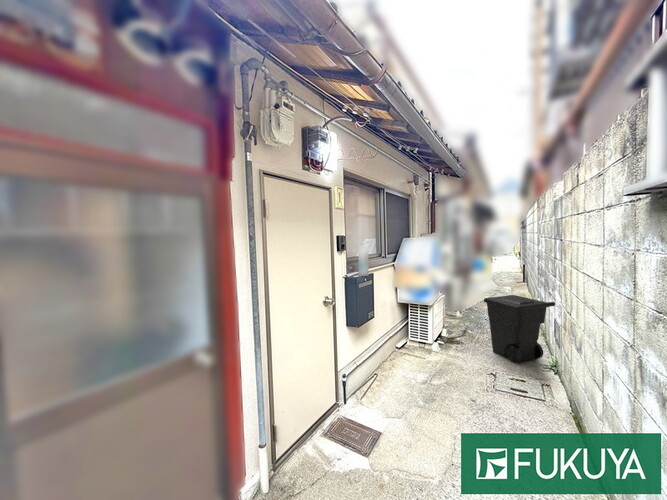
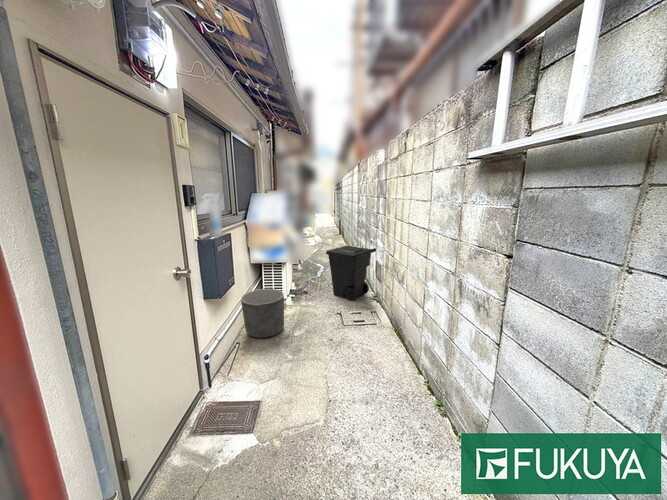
planter: none [383,328,425,378] -> present [241,289,284,338]

